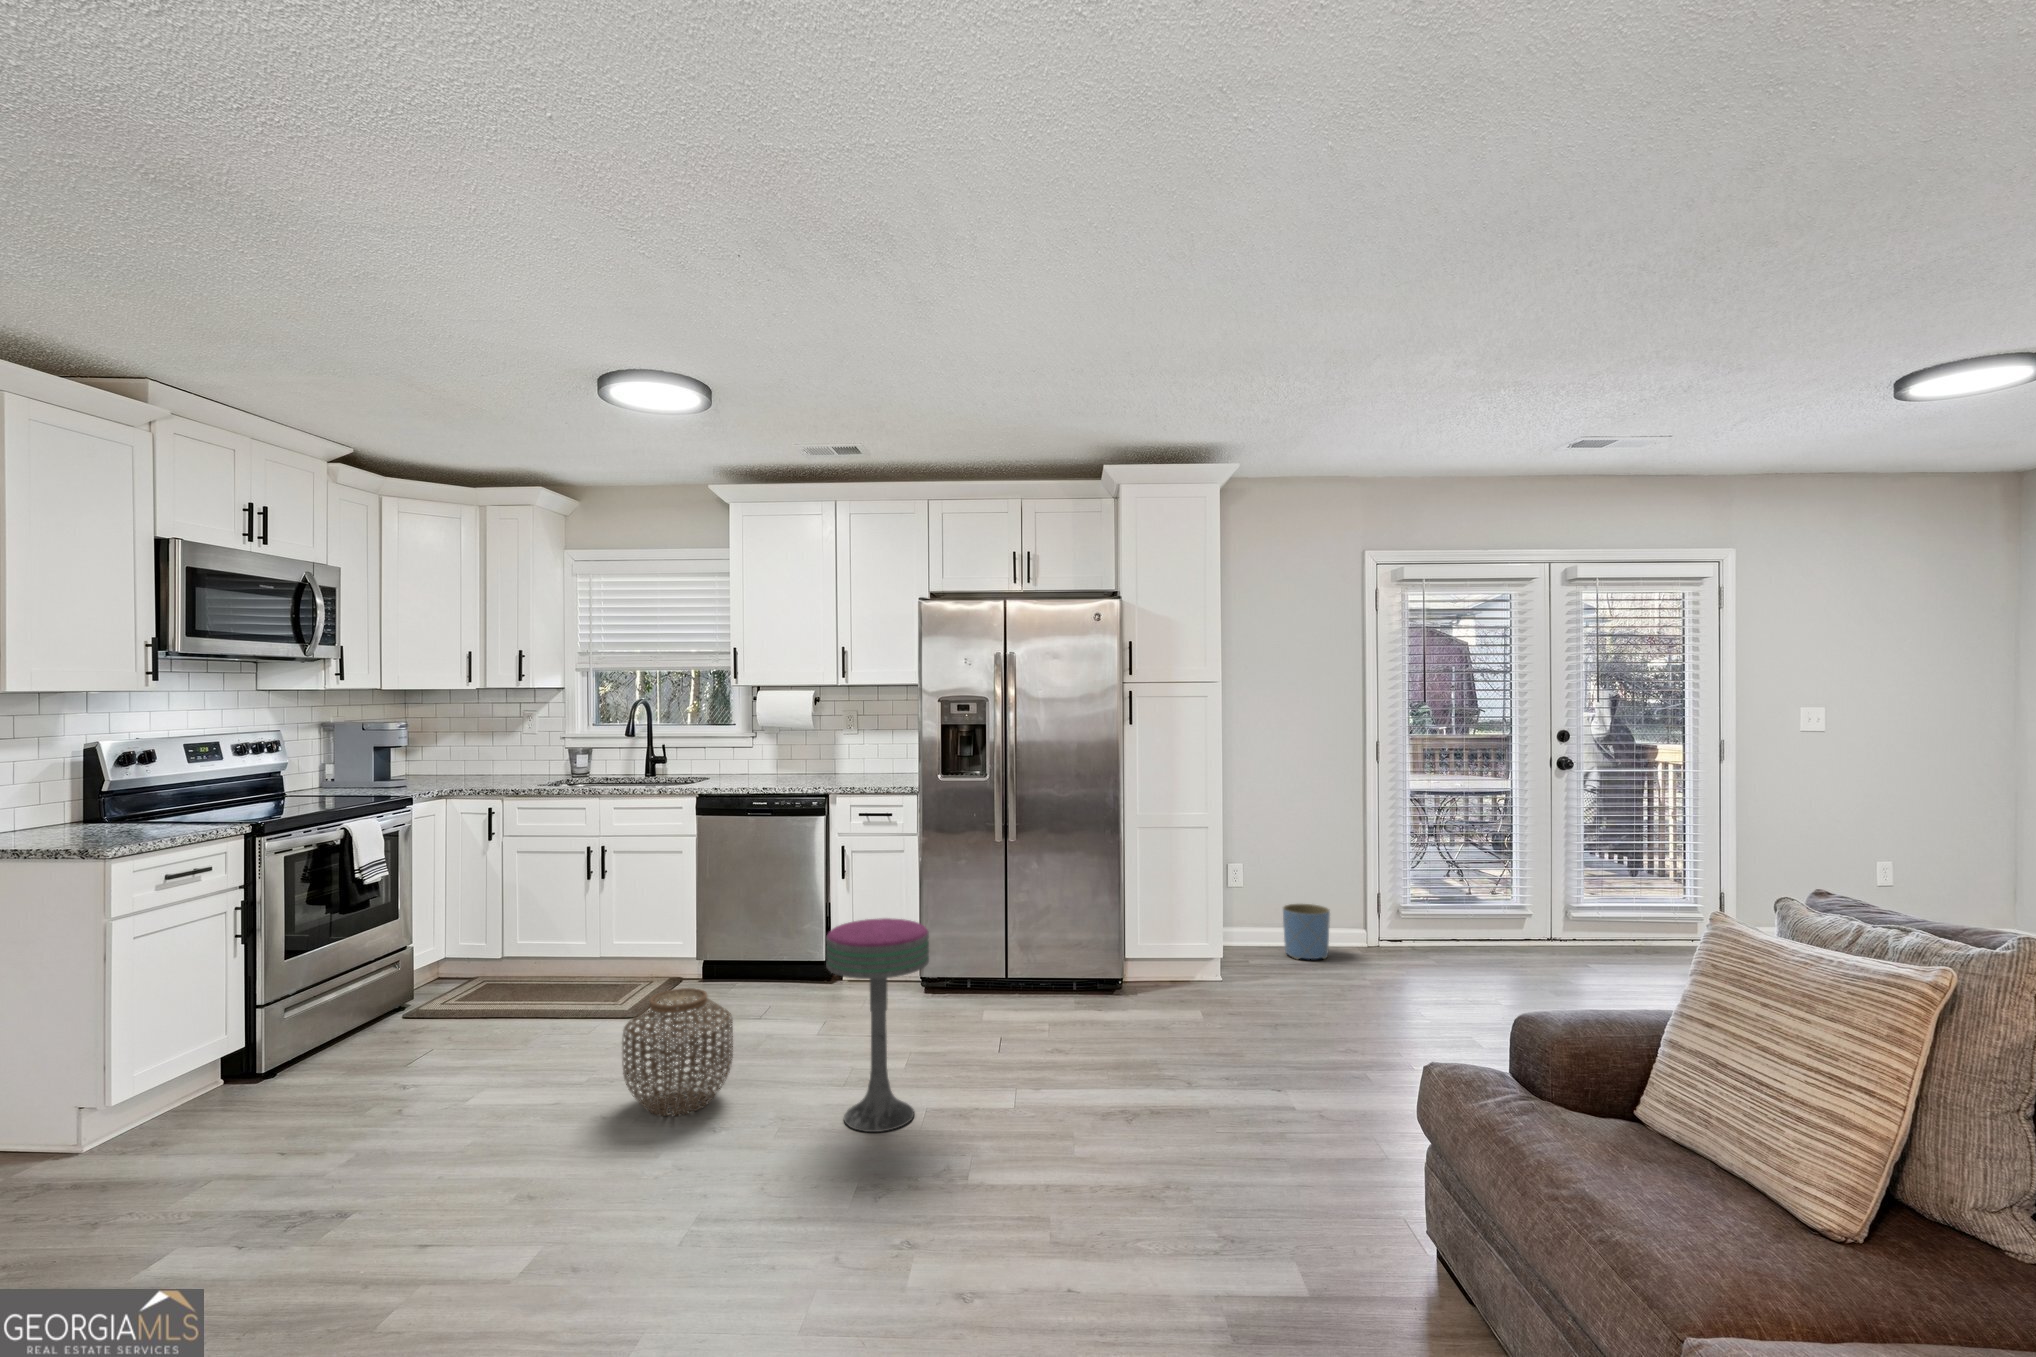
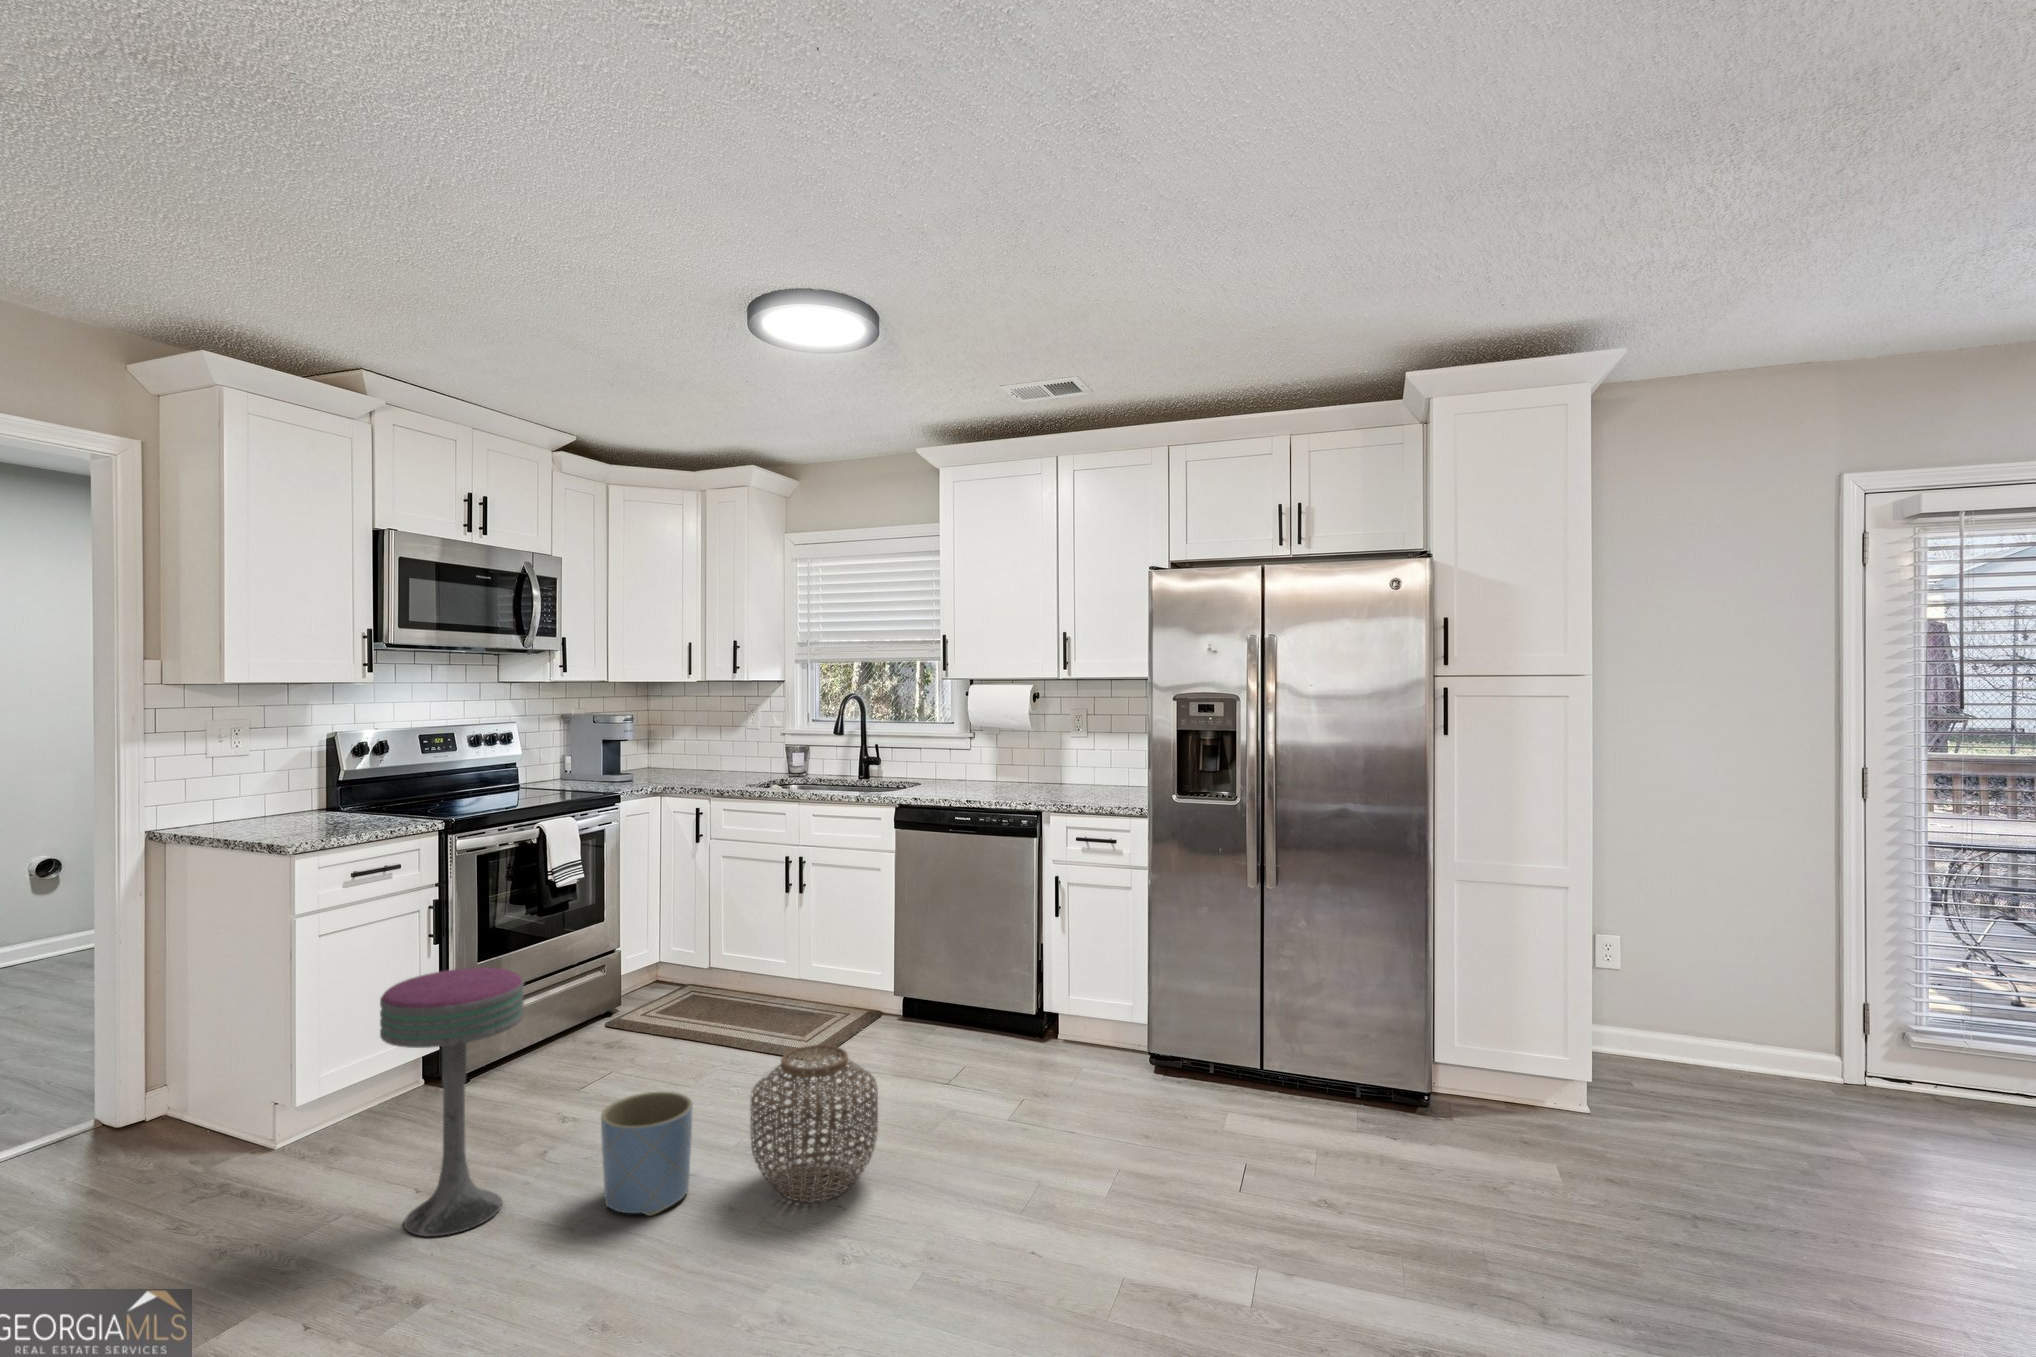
planter: present [1283,904,1330,959] -> present [601,1092,693,1216]
bar stool: present [826,918,929,1132] -> present [380,968,524,1236]

